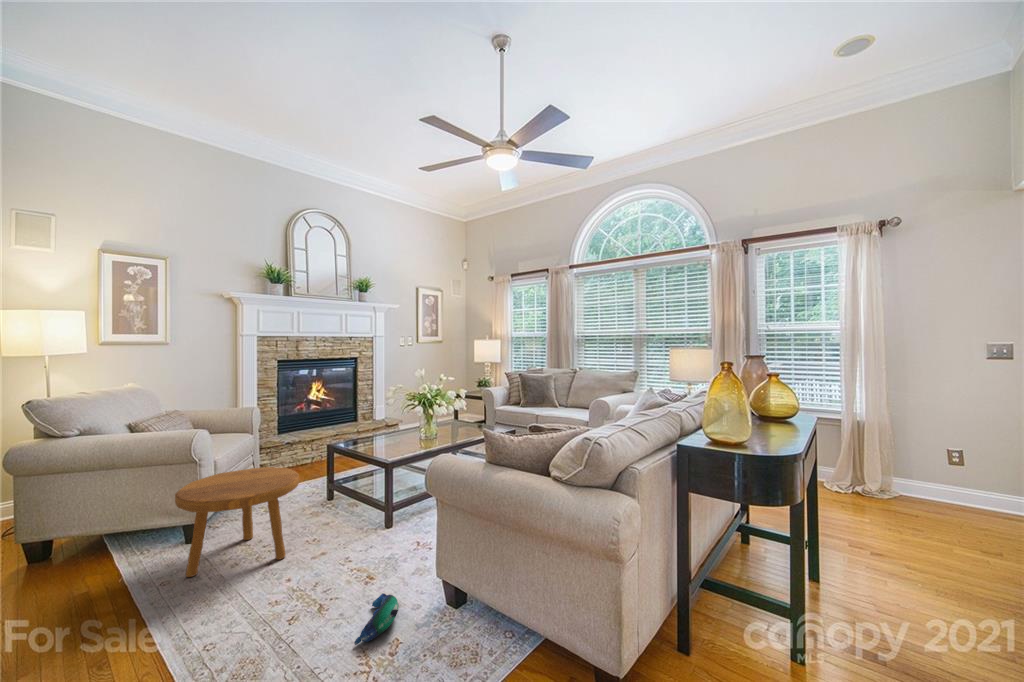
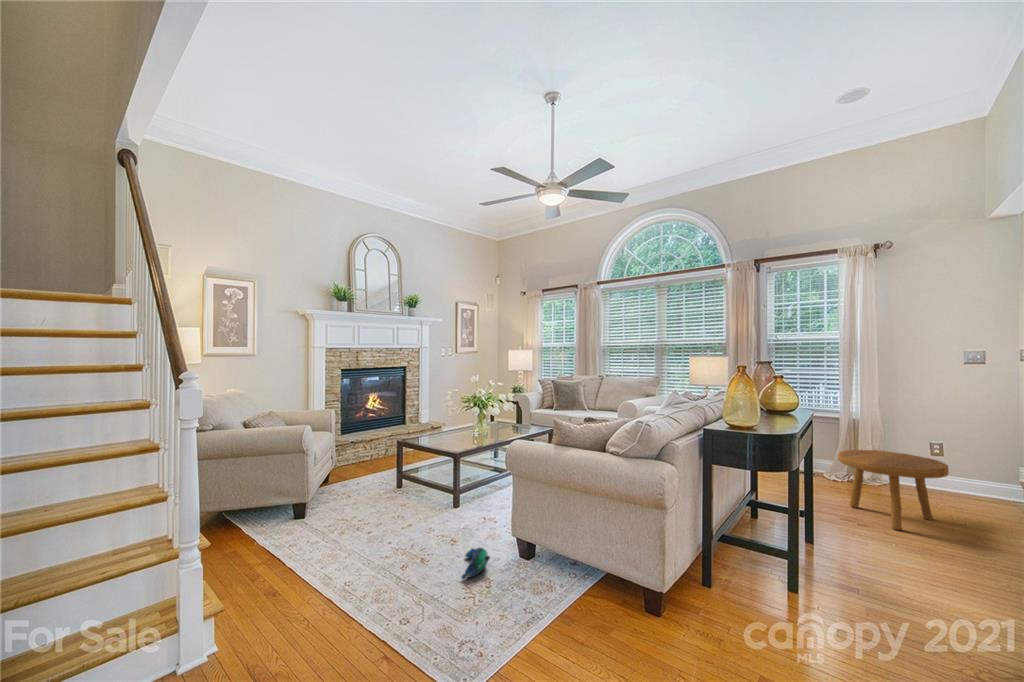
footstool: present [175,467,299,577] -> present [838,450,949,530]

